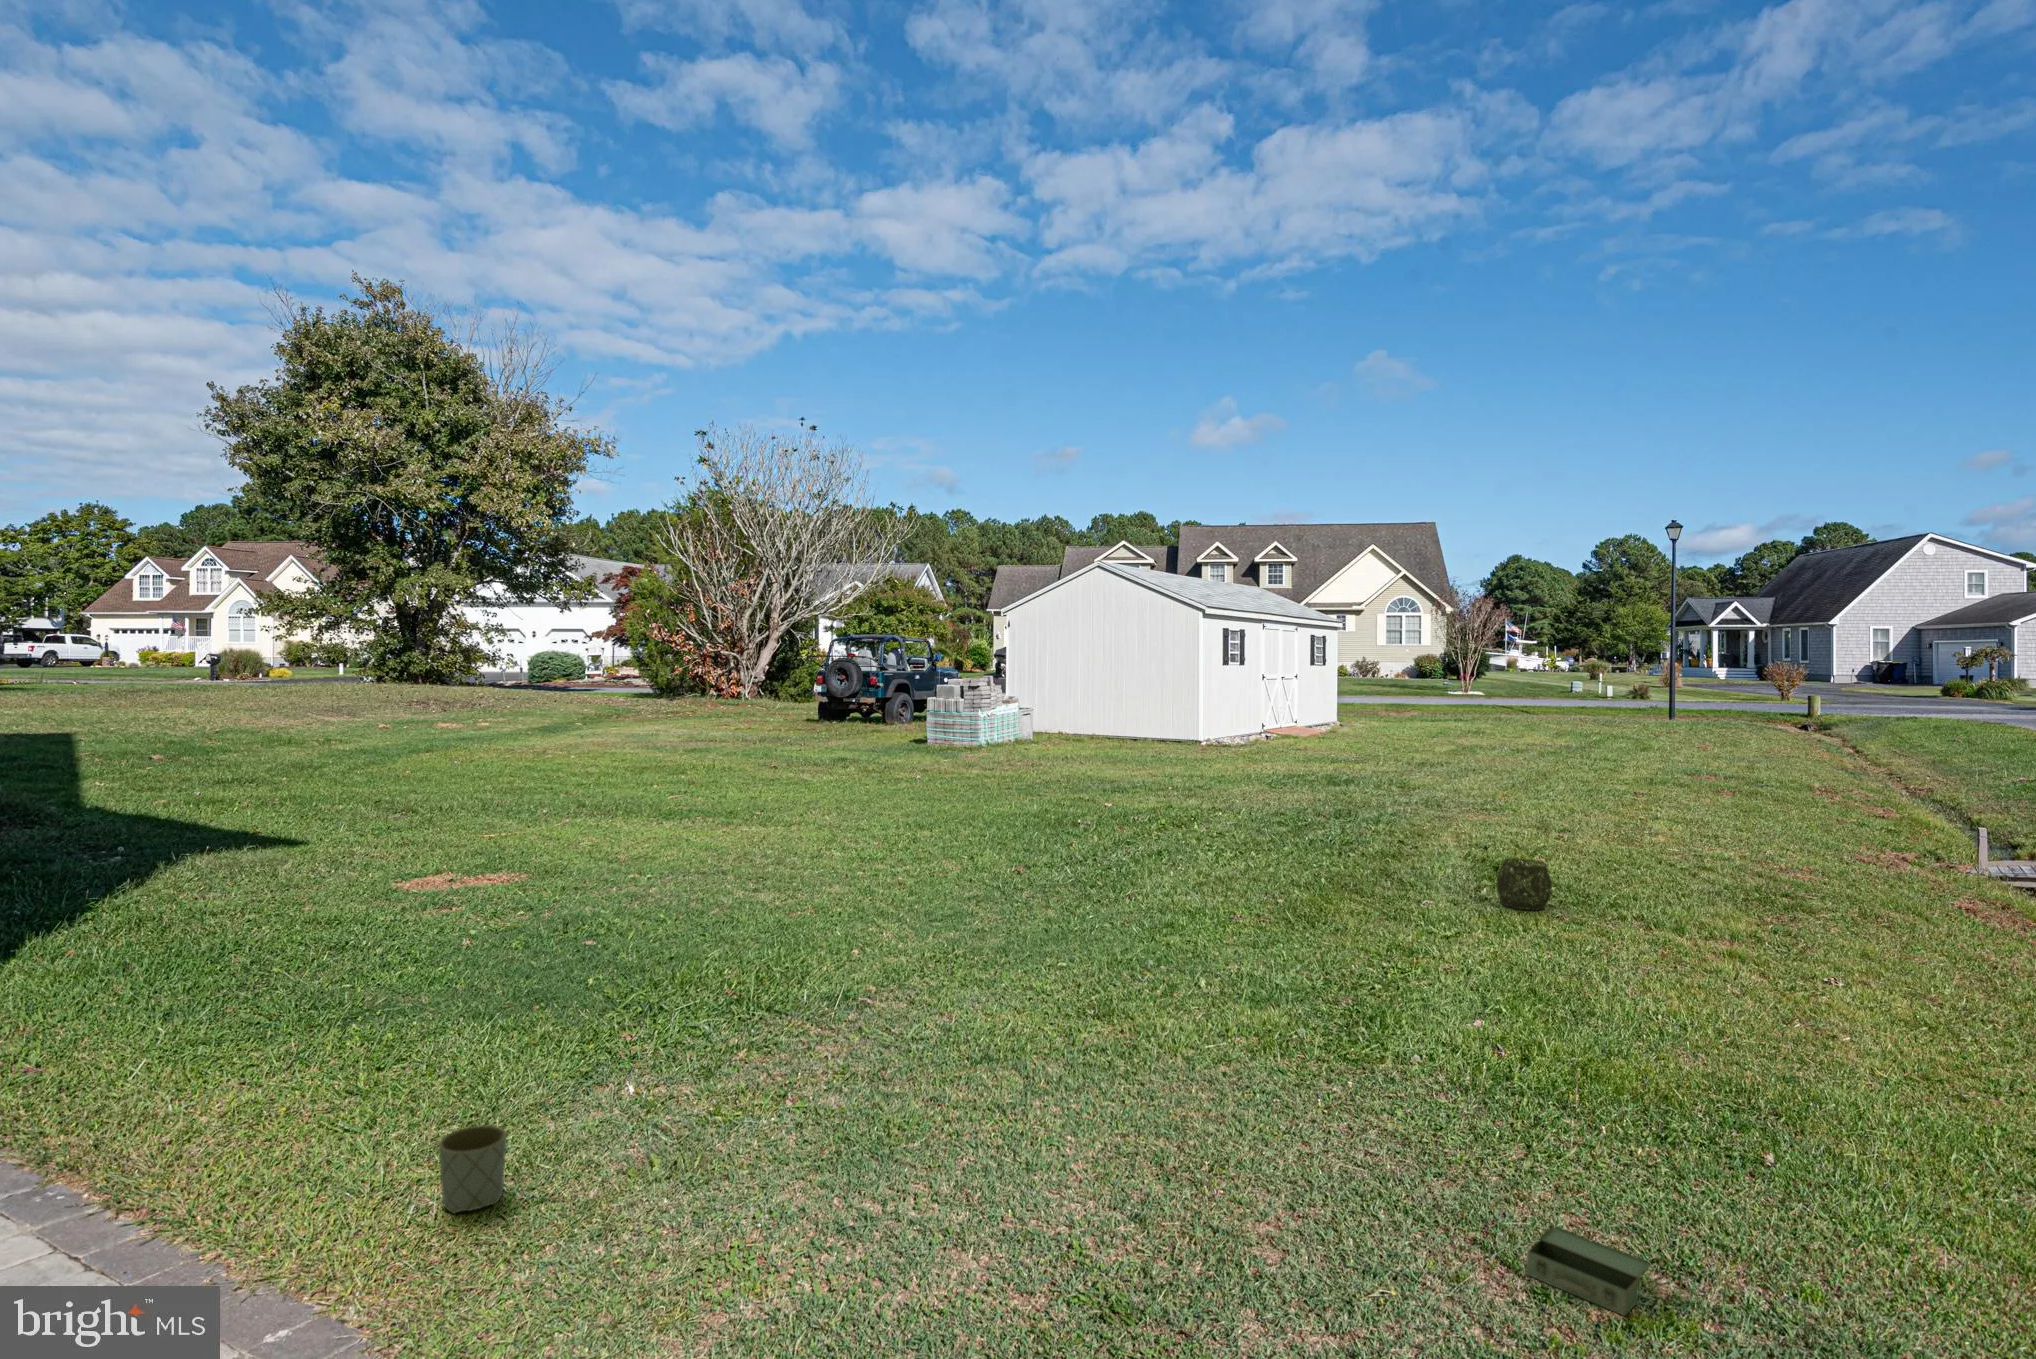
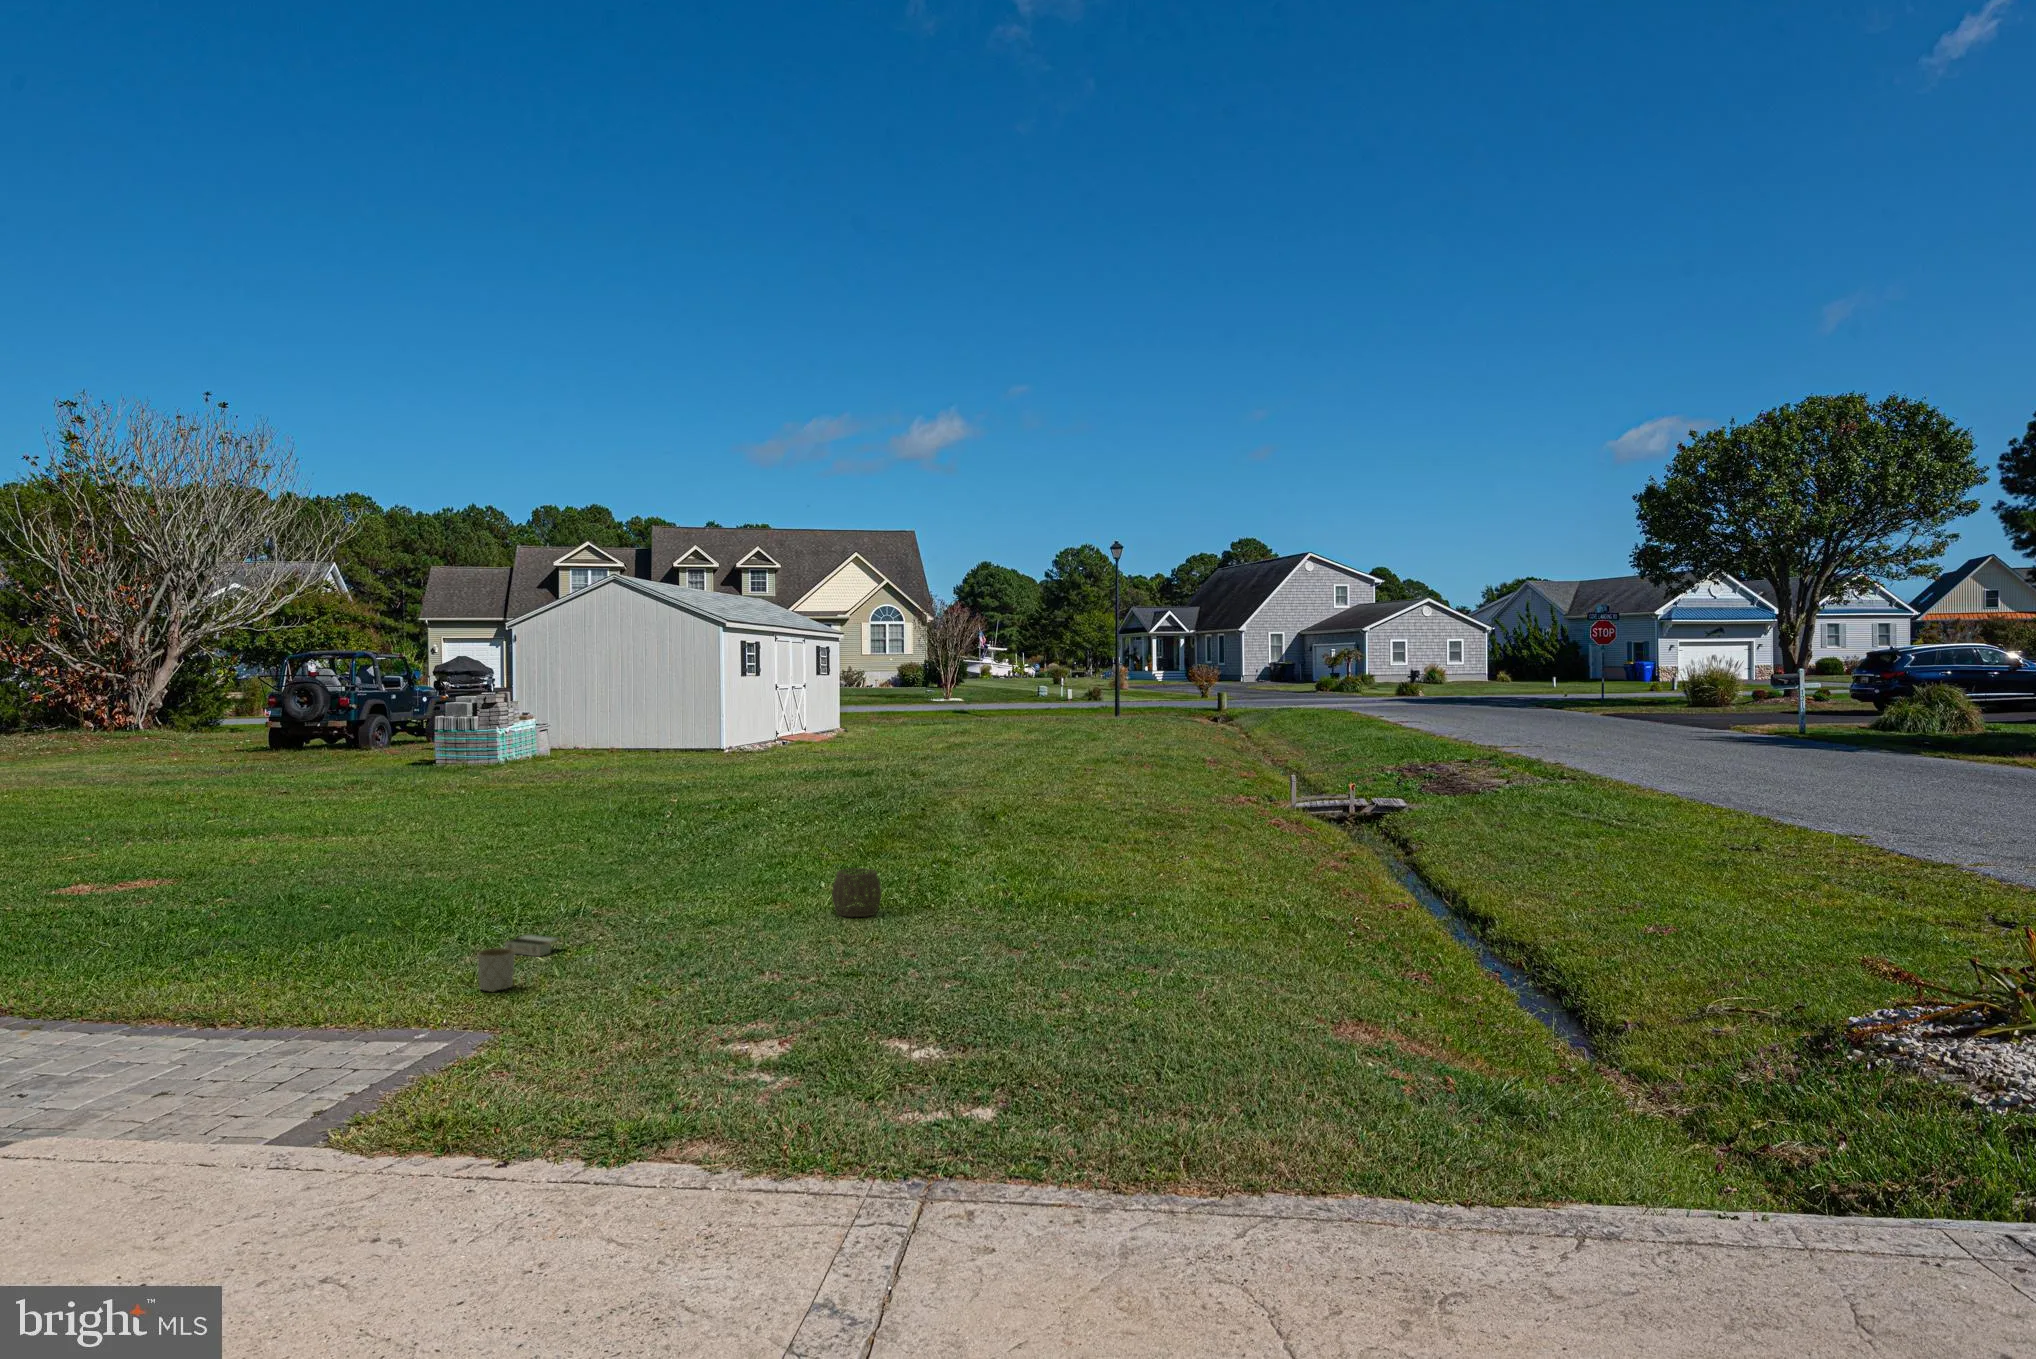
woven basket: present [1496,858,1552,910] -> present [832,868,882,917]
toolbox: present [1526,1227,1650,1316] -> present [505,934,560,956]

